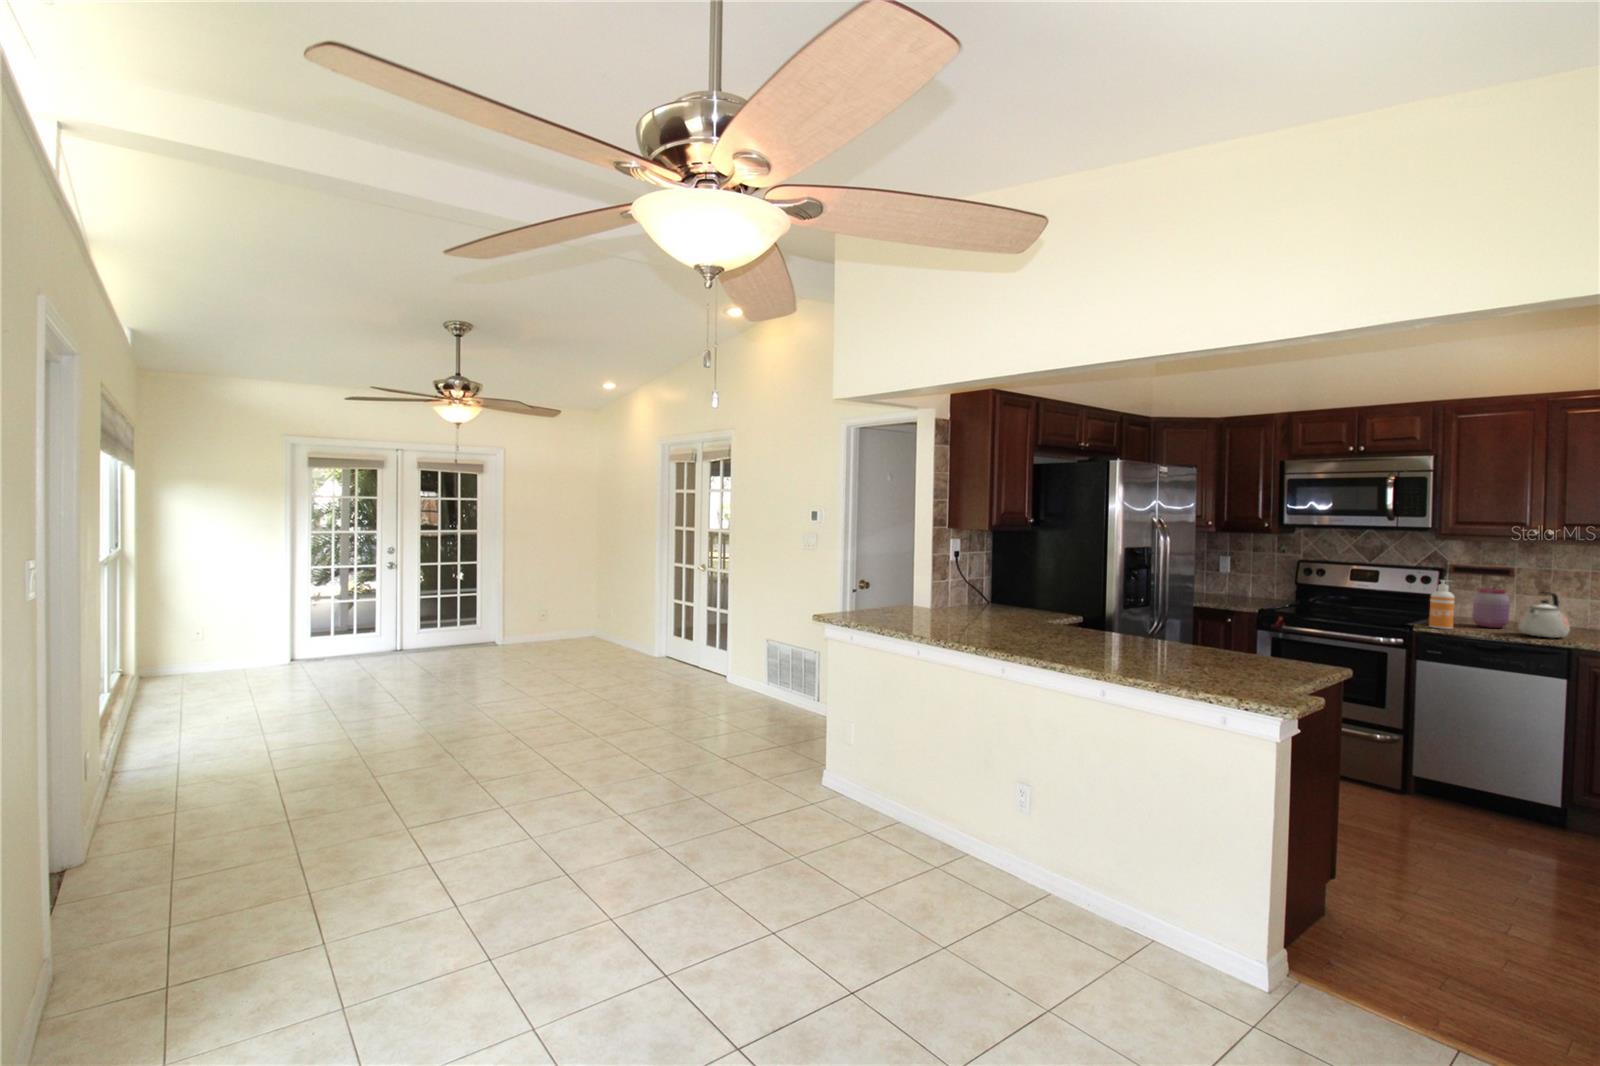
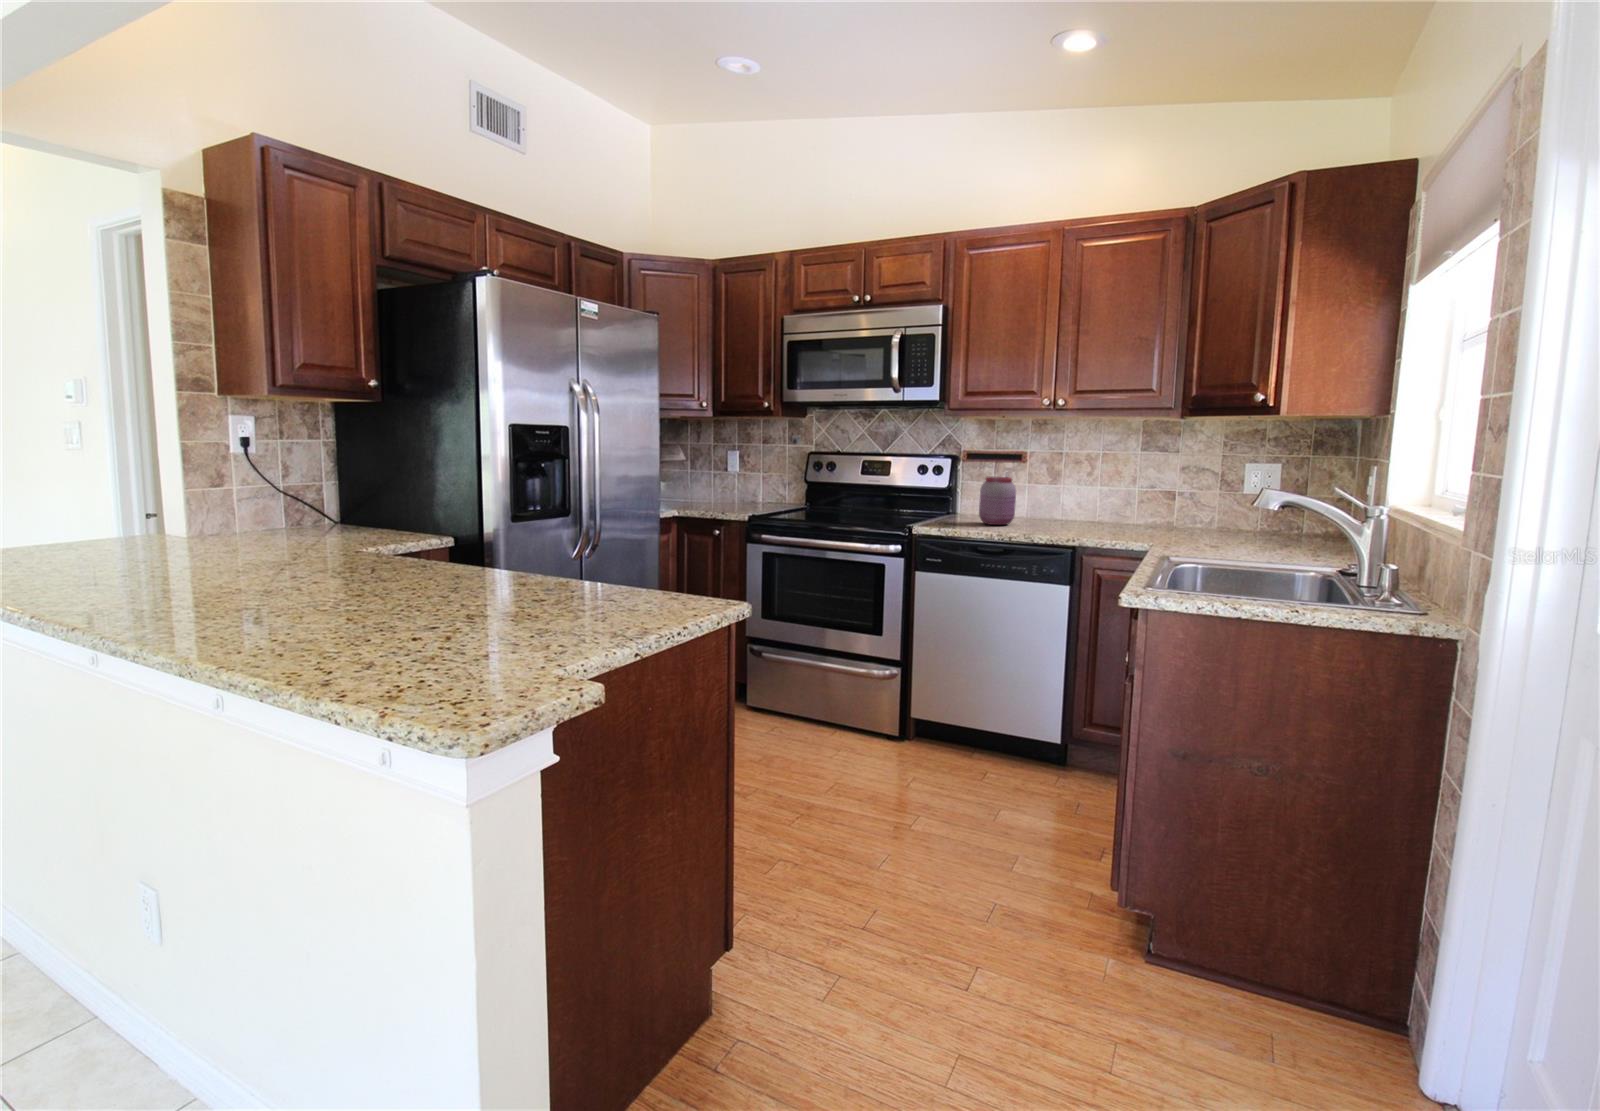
soap dispenser: present [1429,580,1454,629] -> none [932,467,959,529]
kettle: present [1518,592,1570,638] -> none [1022,477,1072,534]

